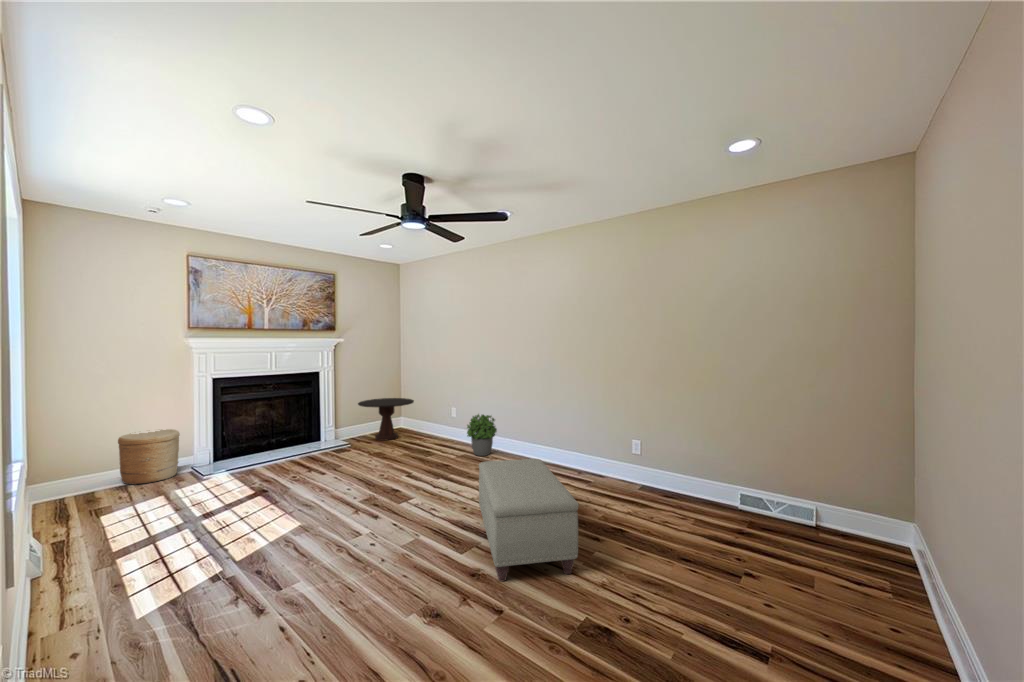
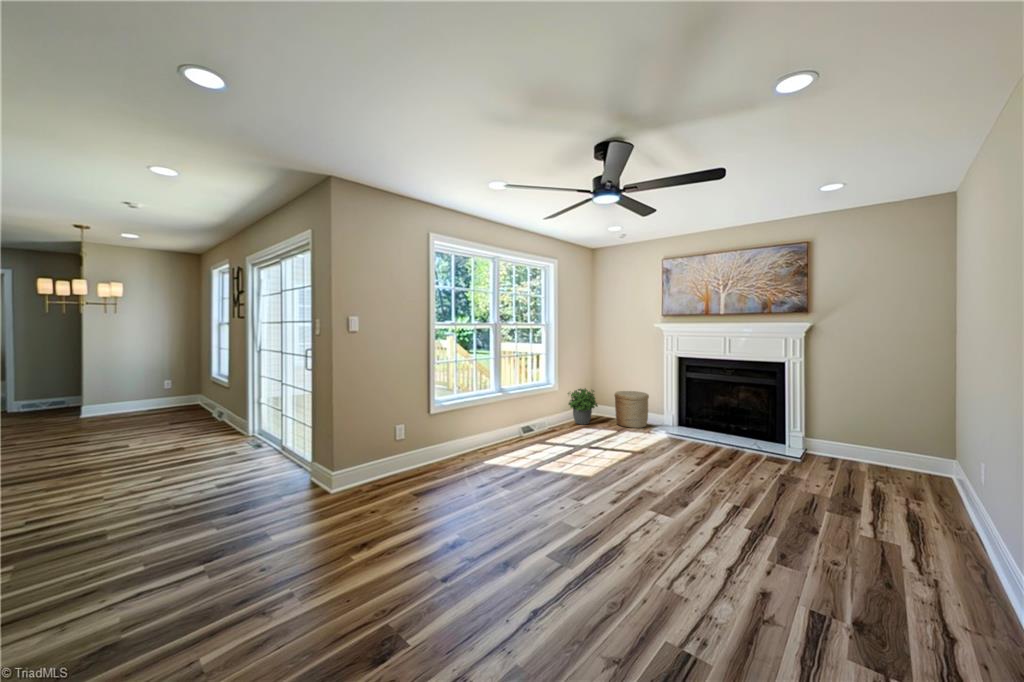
side table: present [358,398,414,441] -> none [820,410,929,479]
potted plant: present [467,414,497,456] -> present [568,388,598,425]
ottoman: present [479,459,579,581] -> none [484,490,688,643]

